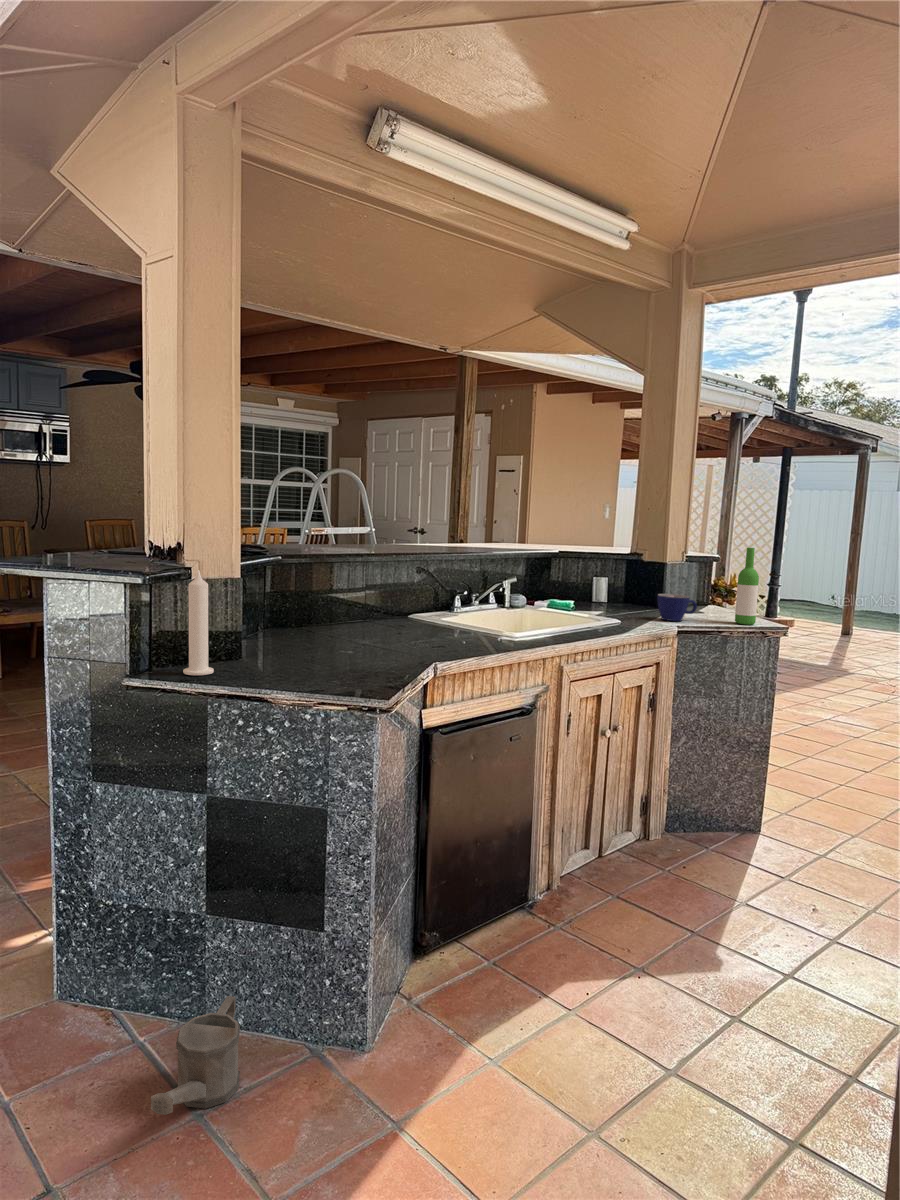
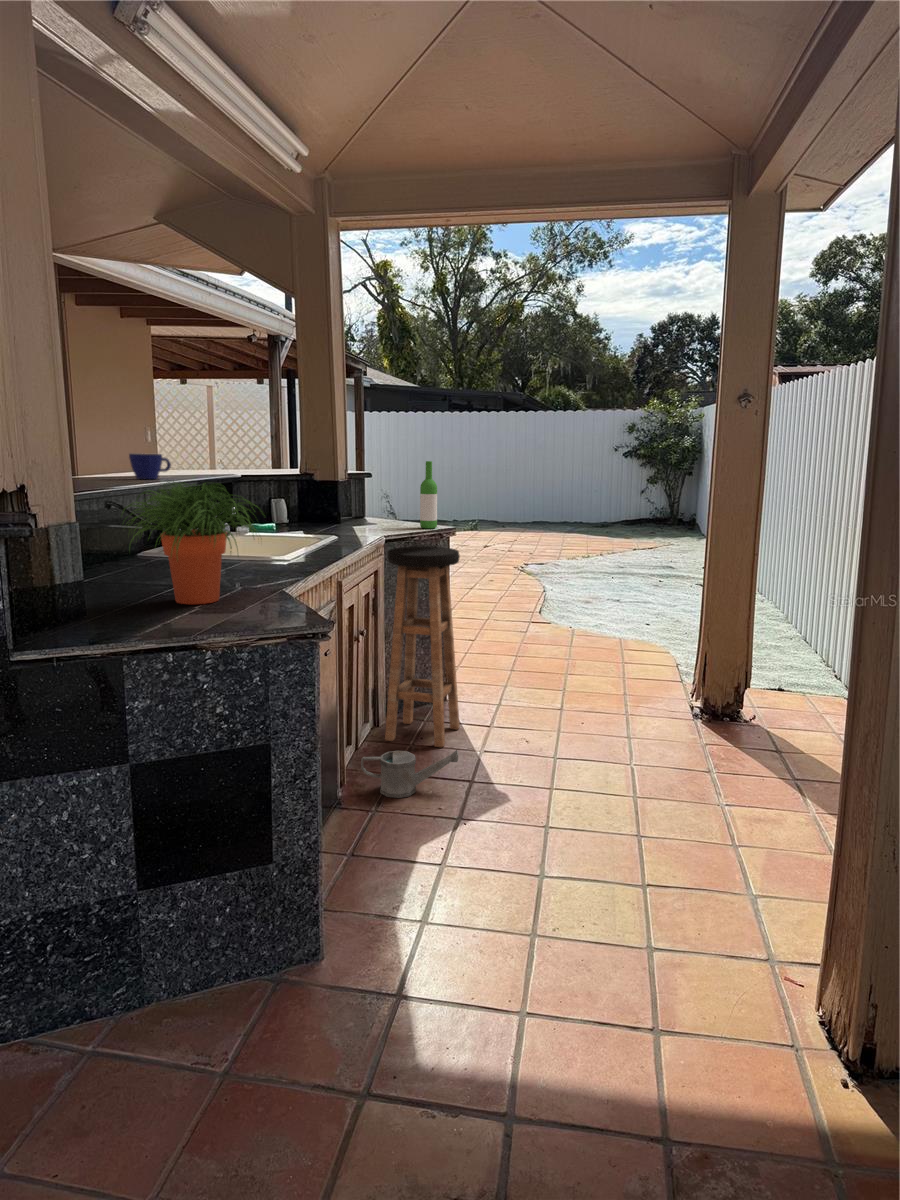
potted plant: none [275,549,409,665] -> present [122,481,256,604]
candle: present [183,570,214,675] -> none [59,513,98,637]
cup: present [657,594,697,621] -> present [129,453,171,479]
bar stool: none [645,641,753,881] -> present [385,546,460,747]
watering can: present [151,996,240,1115] -> present [361,750,458,798]

